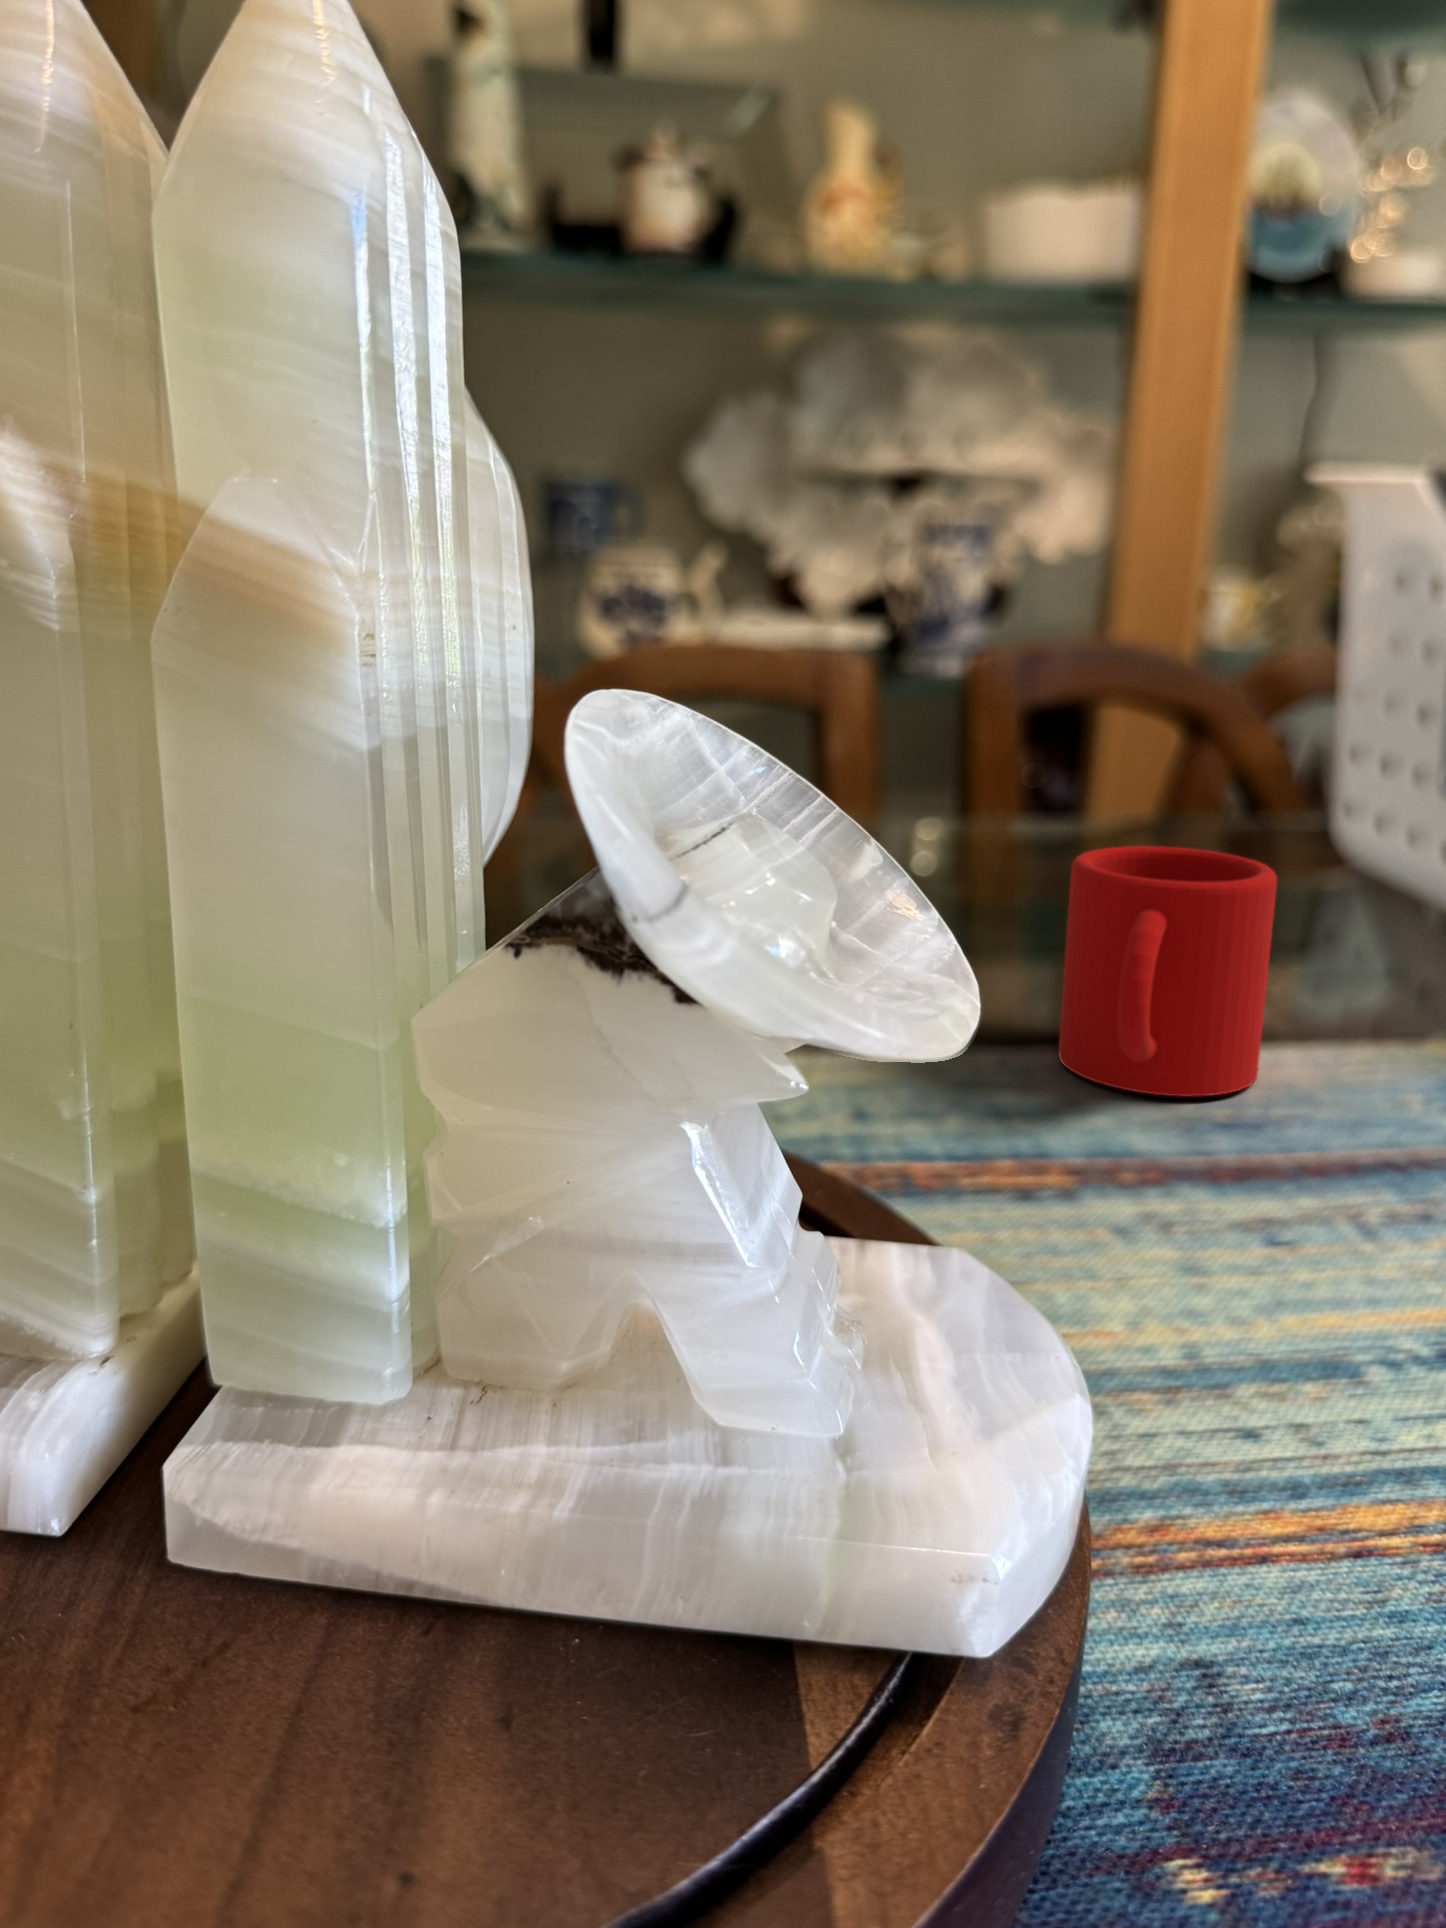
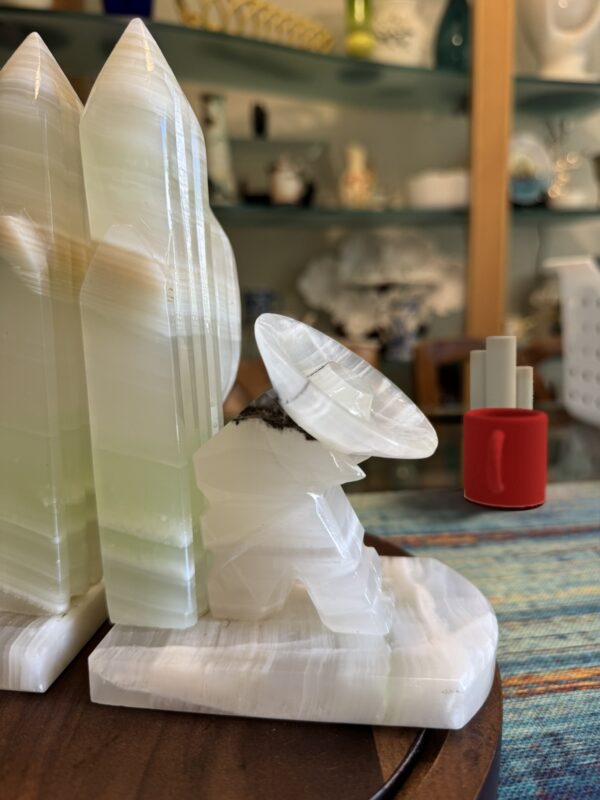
candle: none [1098,615,1263,855] -> present [470,336,533,410]

